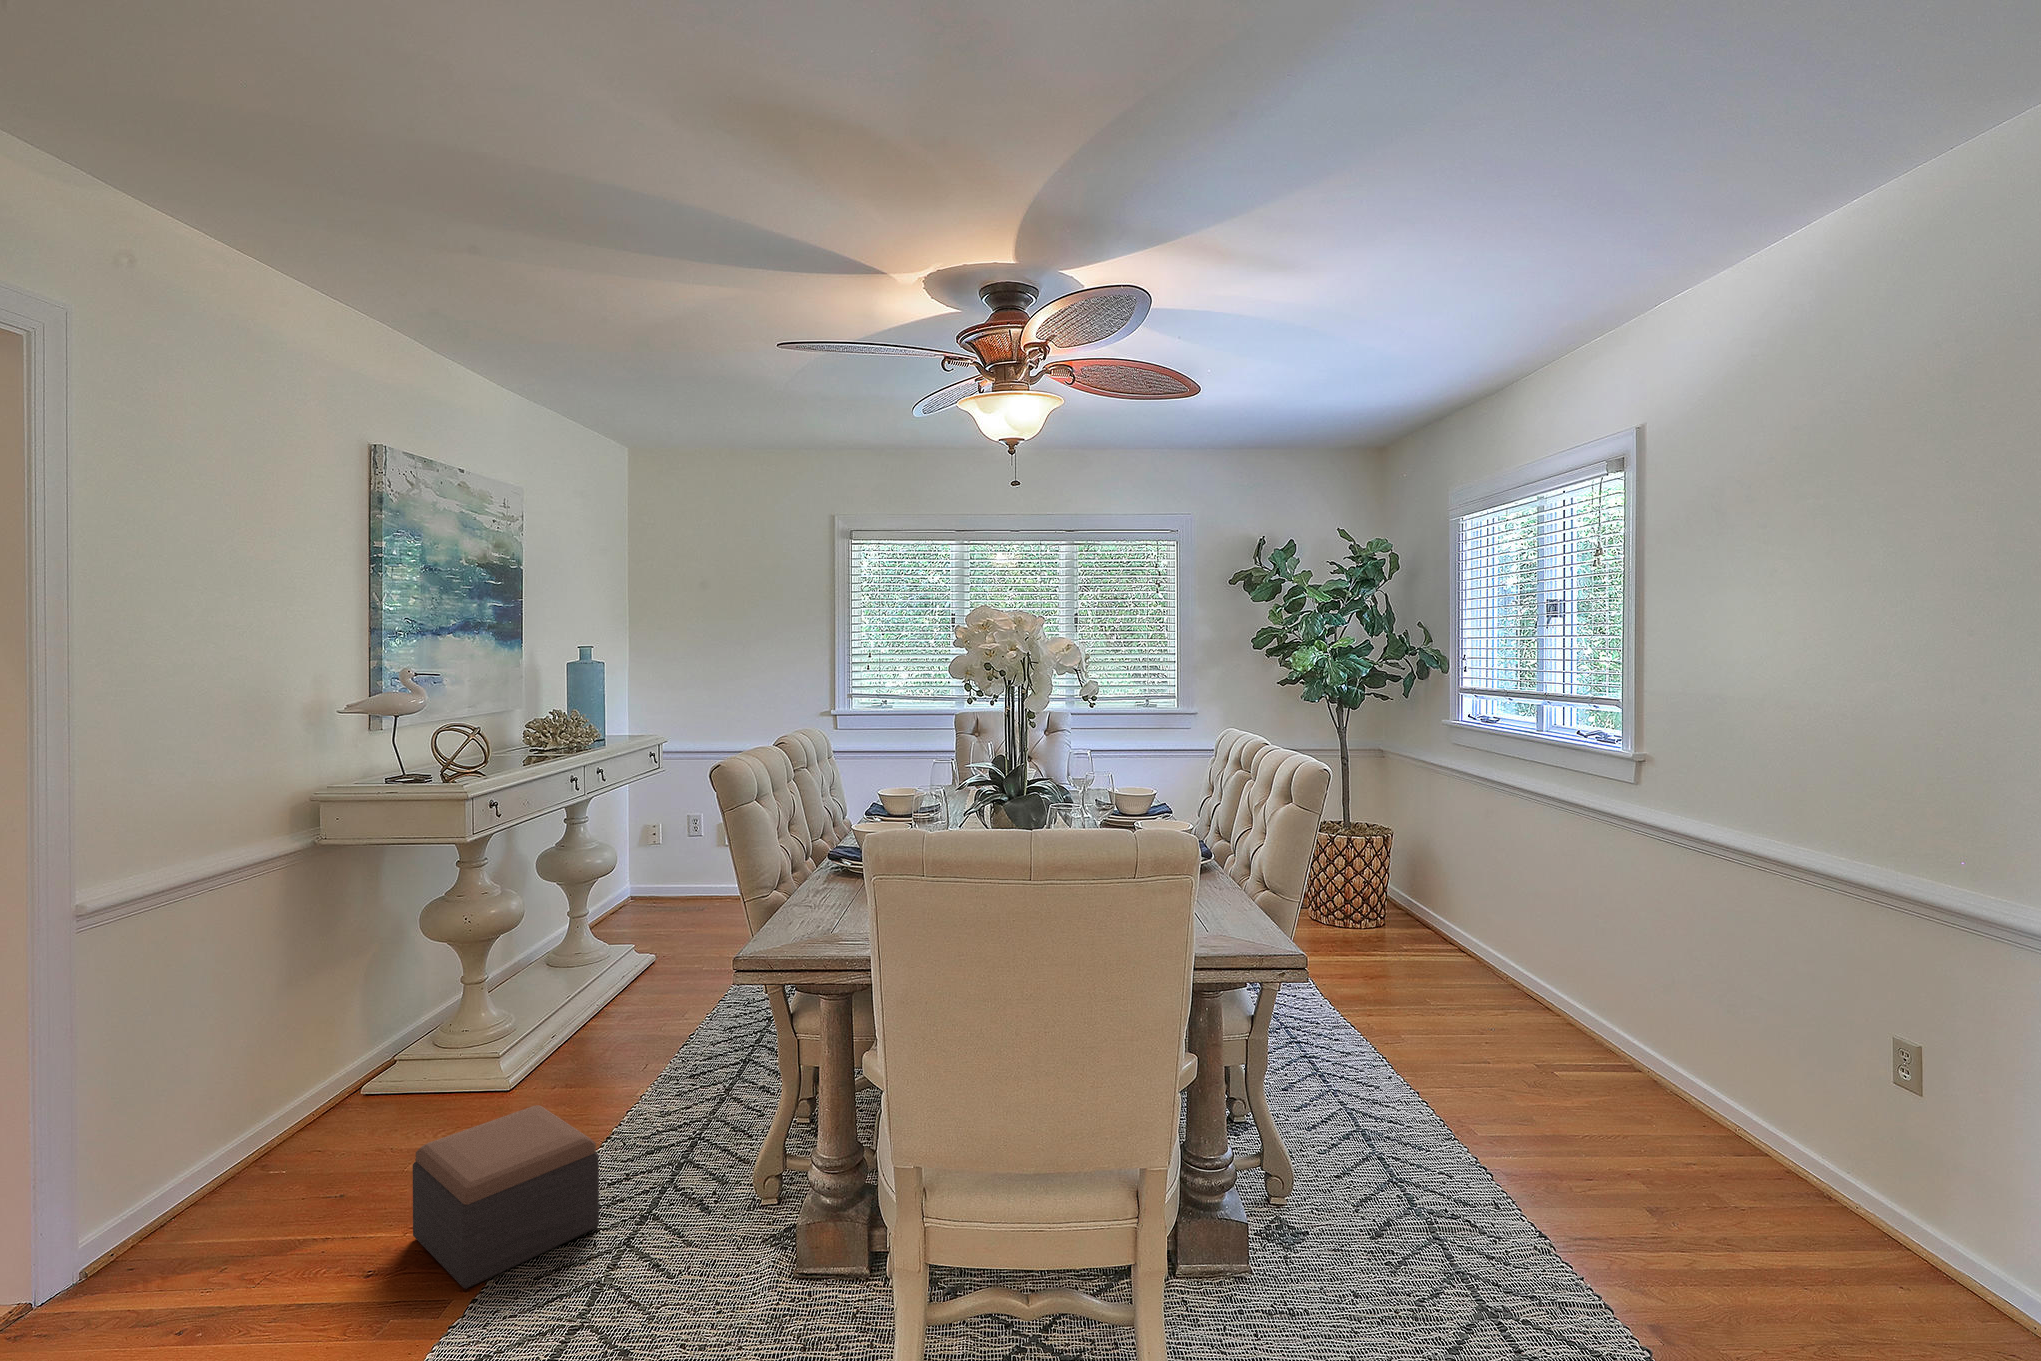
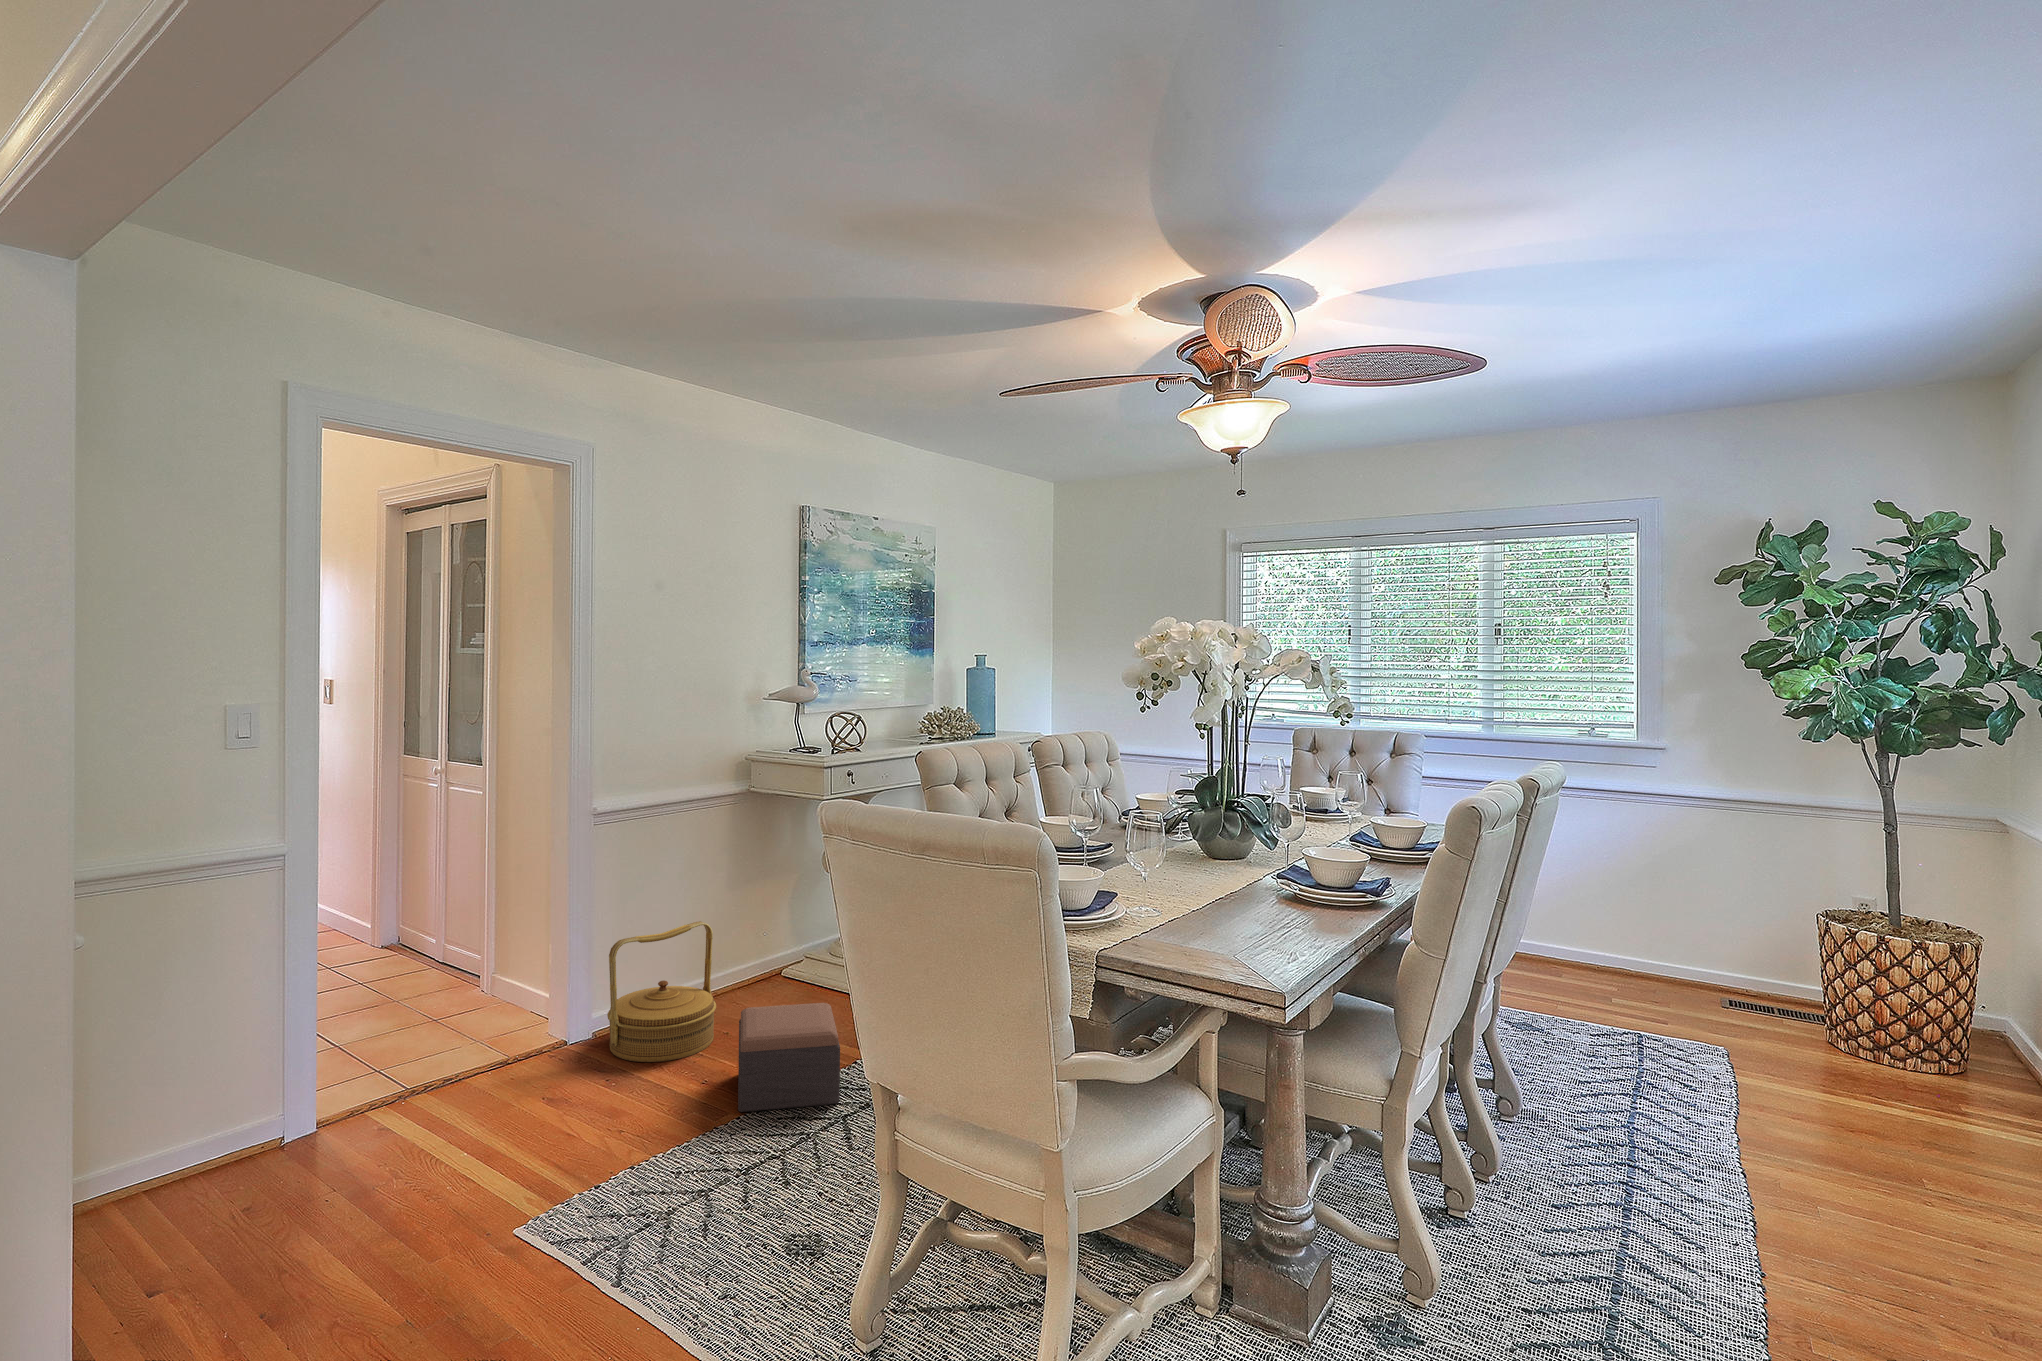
woven basket: none [130,1043,330,1286] -> present [607,921,716,1062]

